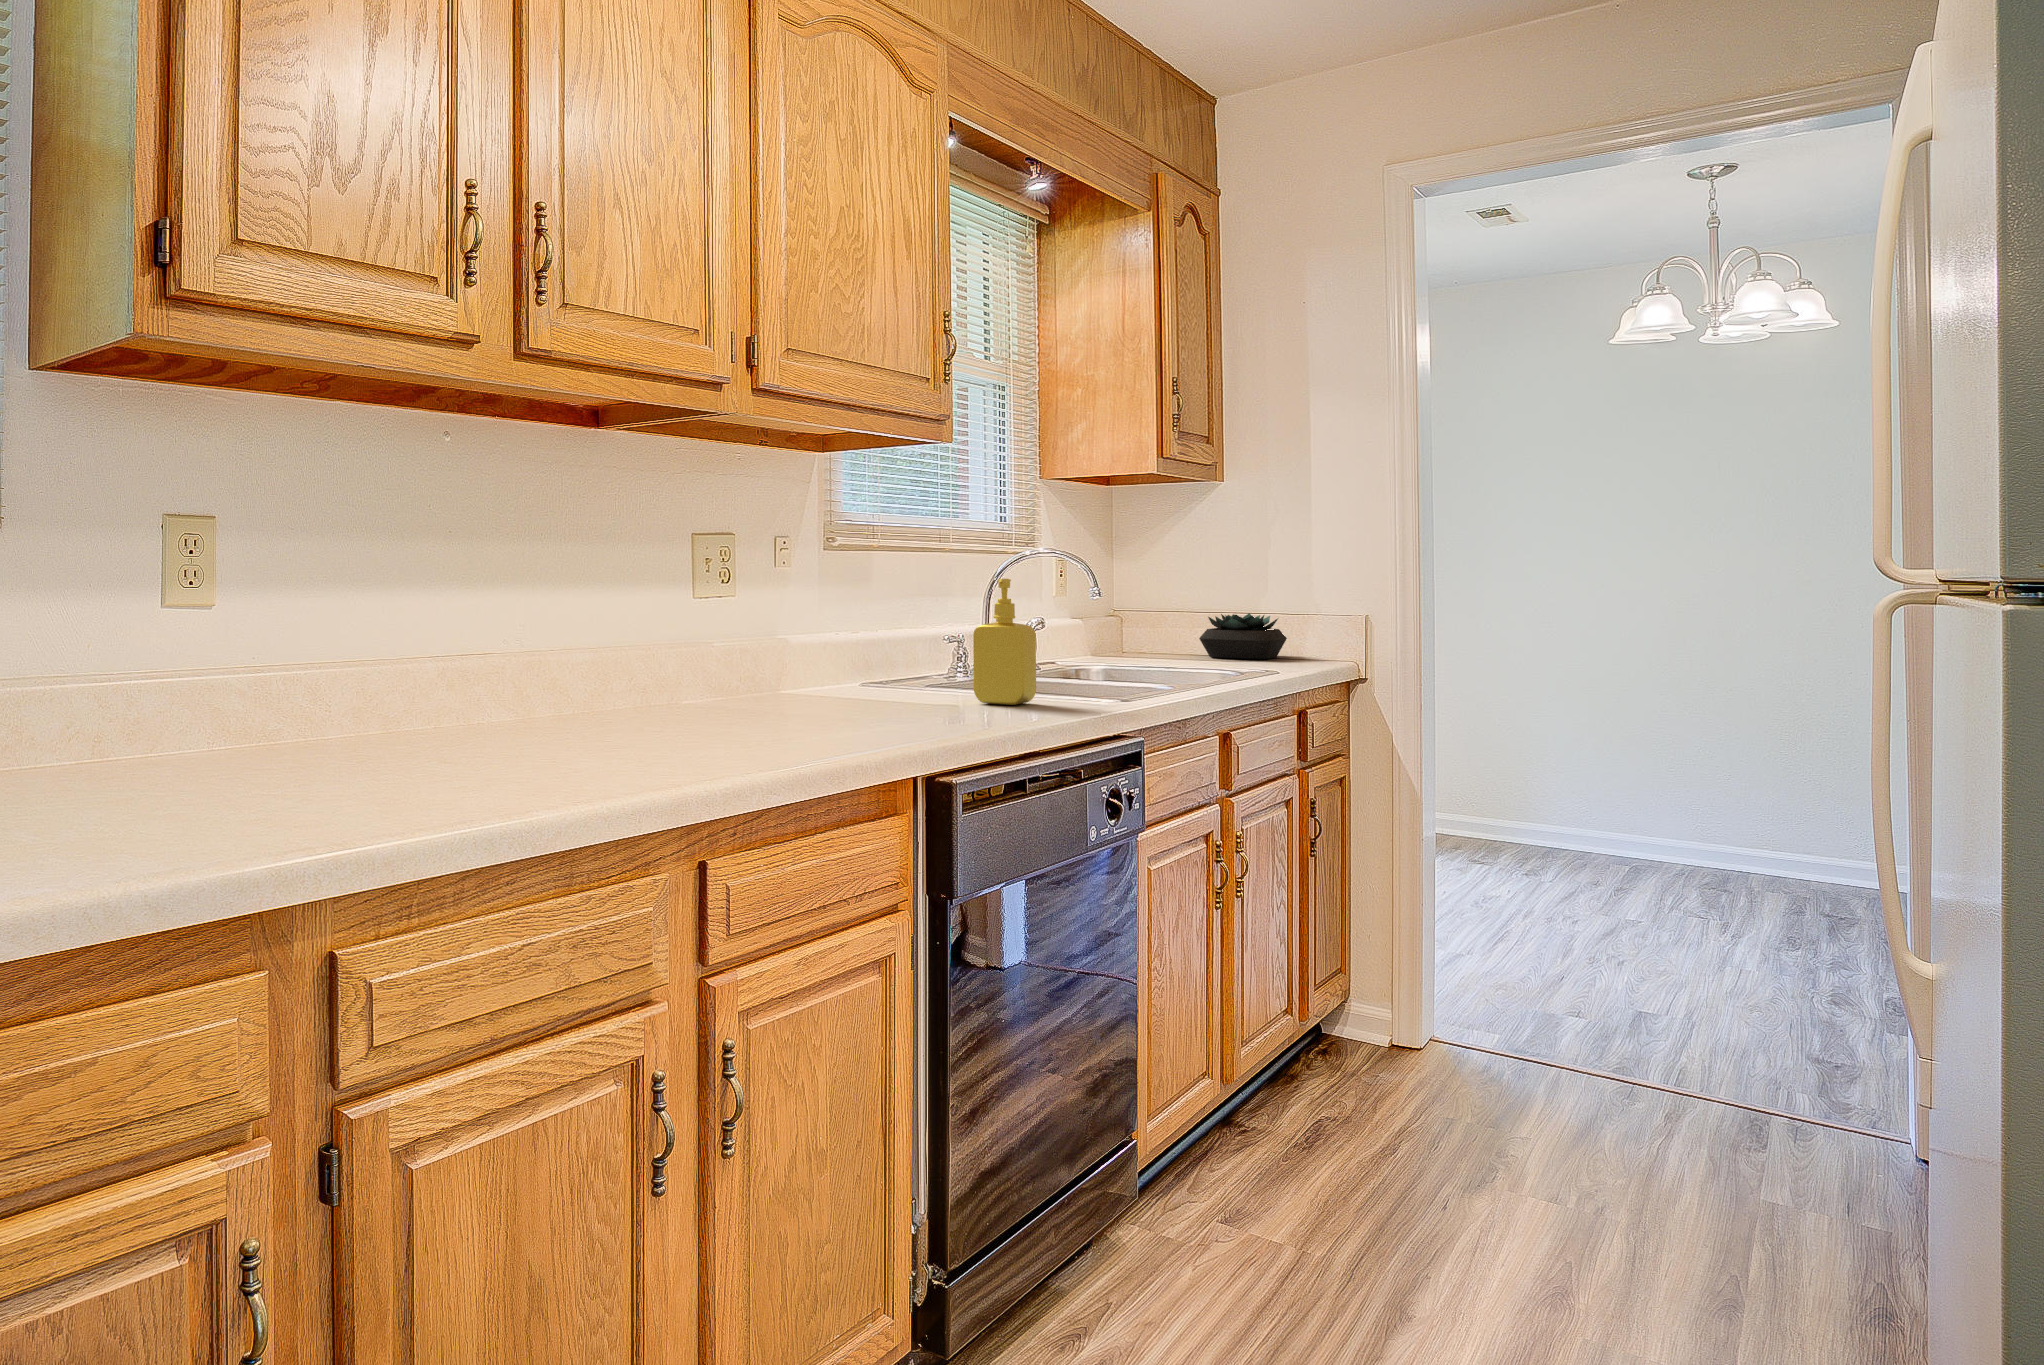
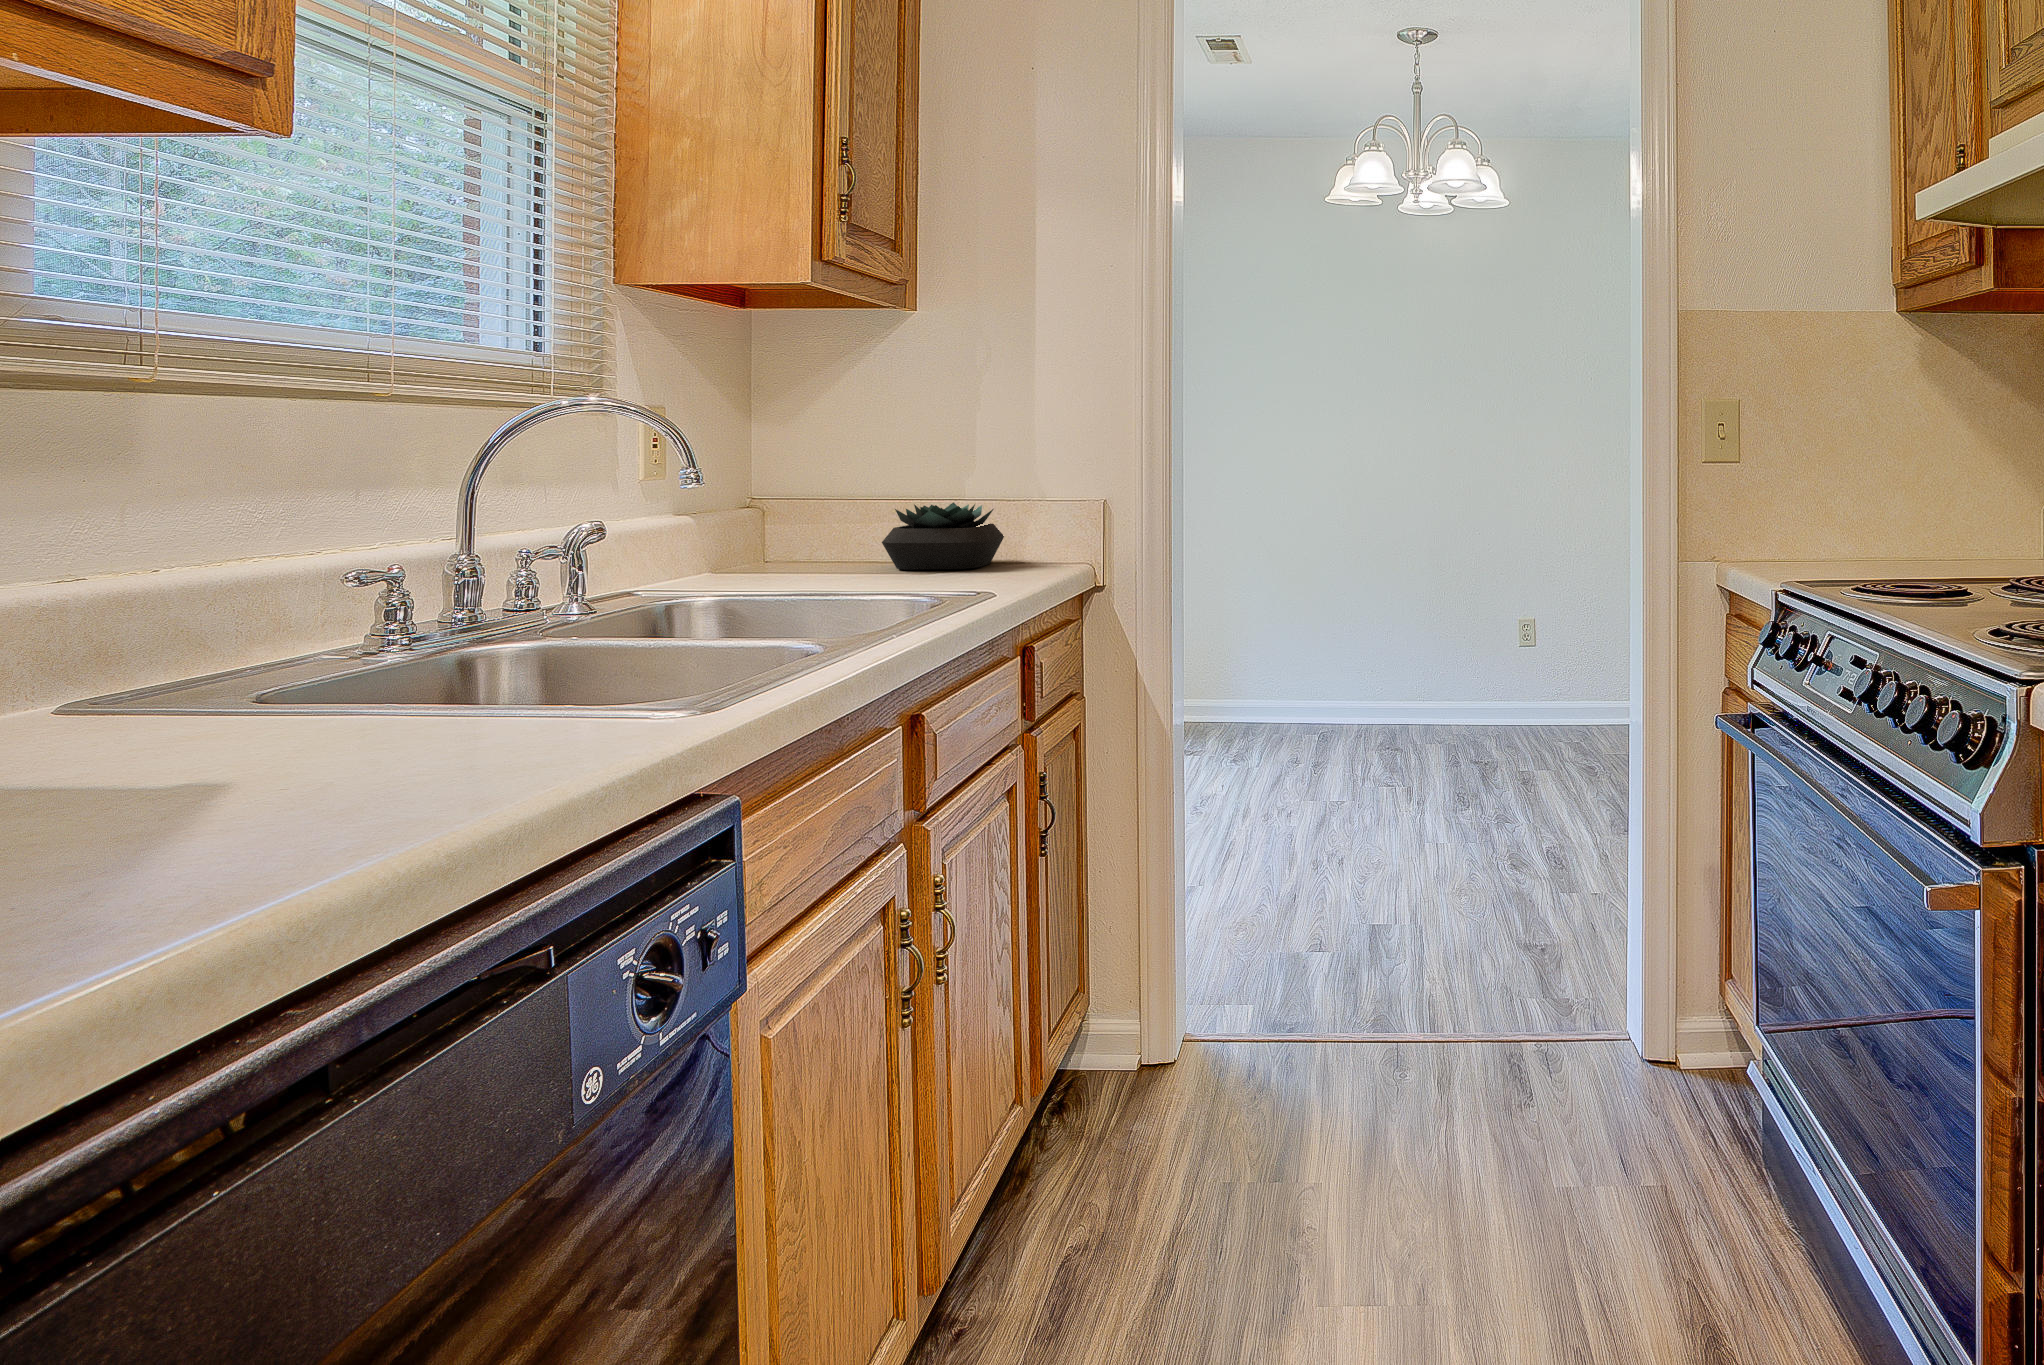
soap dispenser: present [973,579,1036,705] -> none [296,447,486,762]

